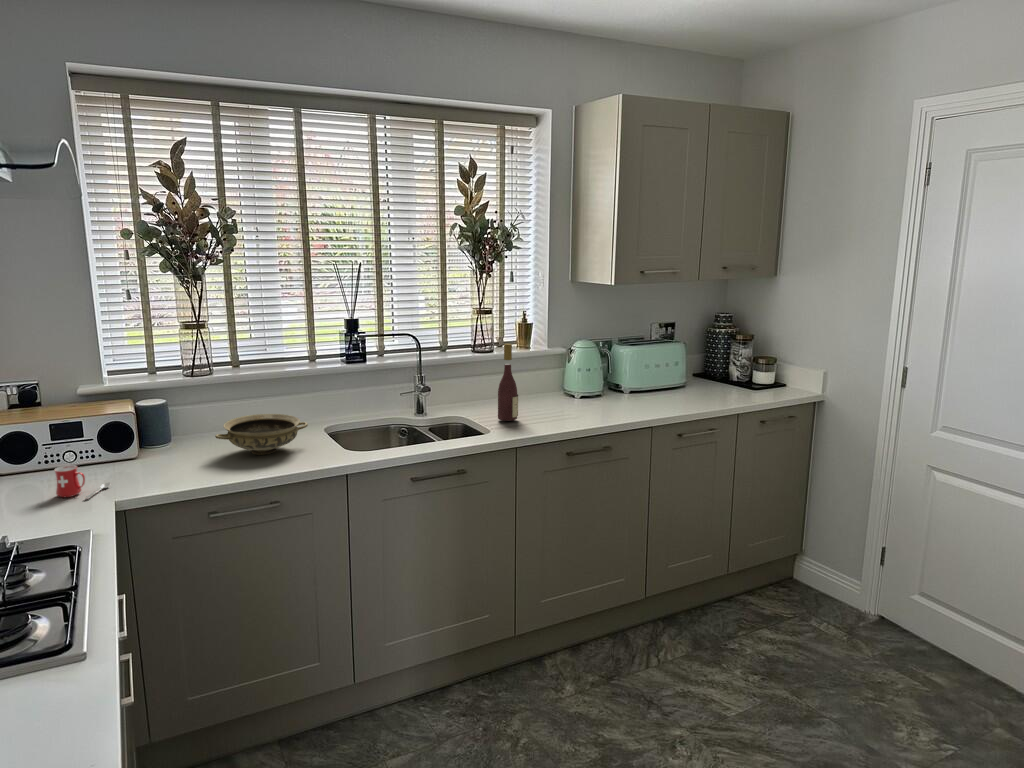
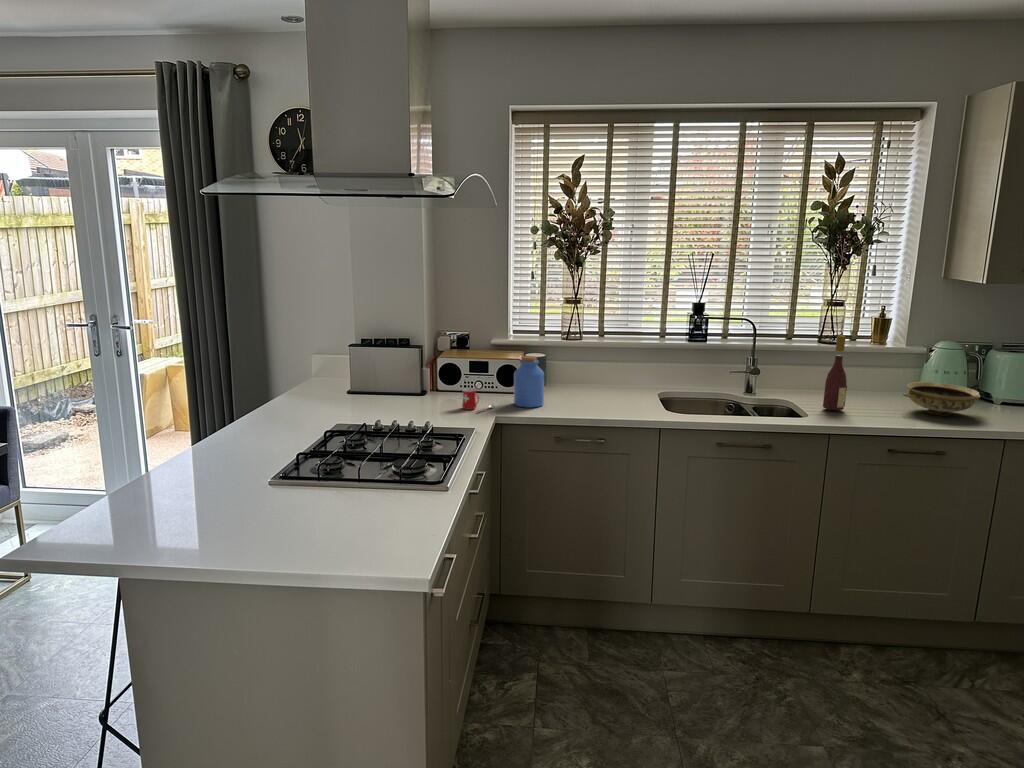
jar: none [133,406,183,478] -> present [514,356,544,408]
ceramic bowl: present [215,414,308,455] -> present [903,382,981,416]

